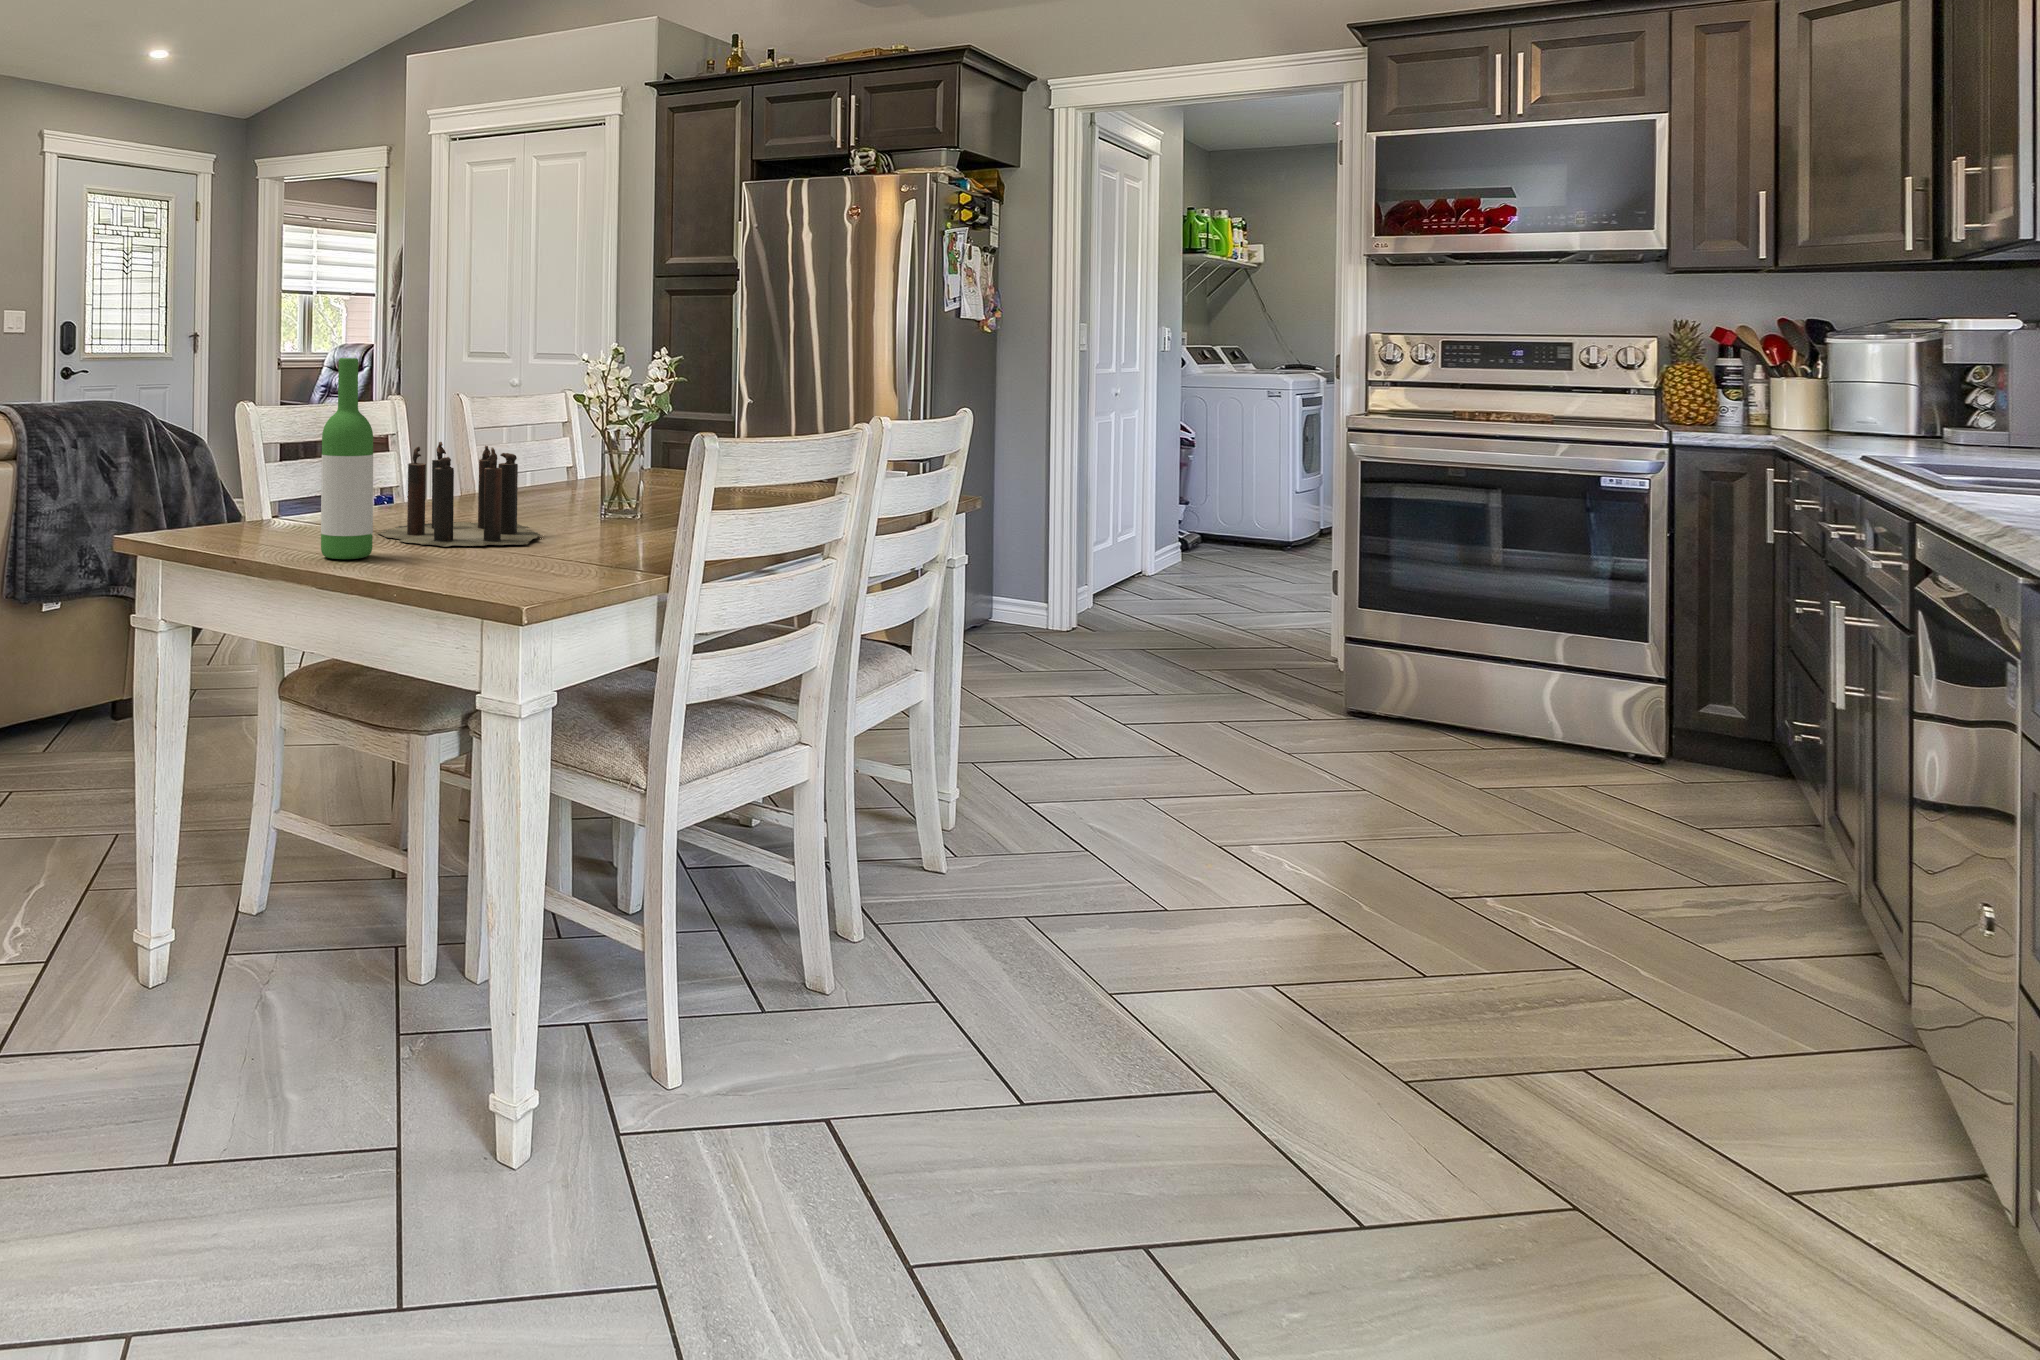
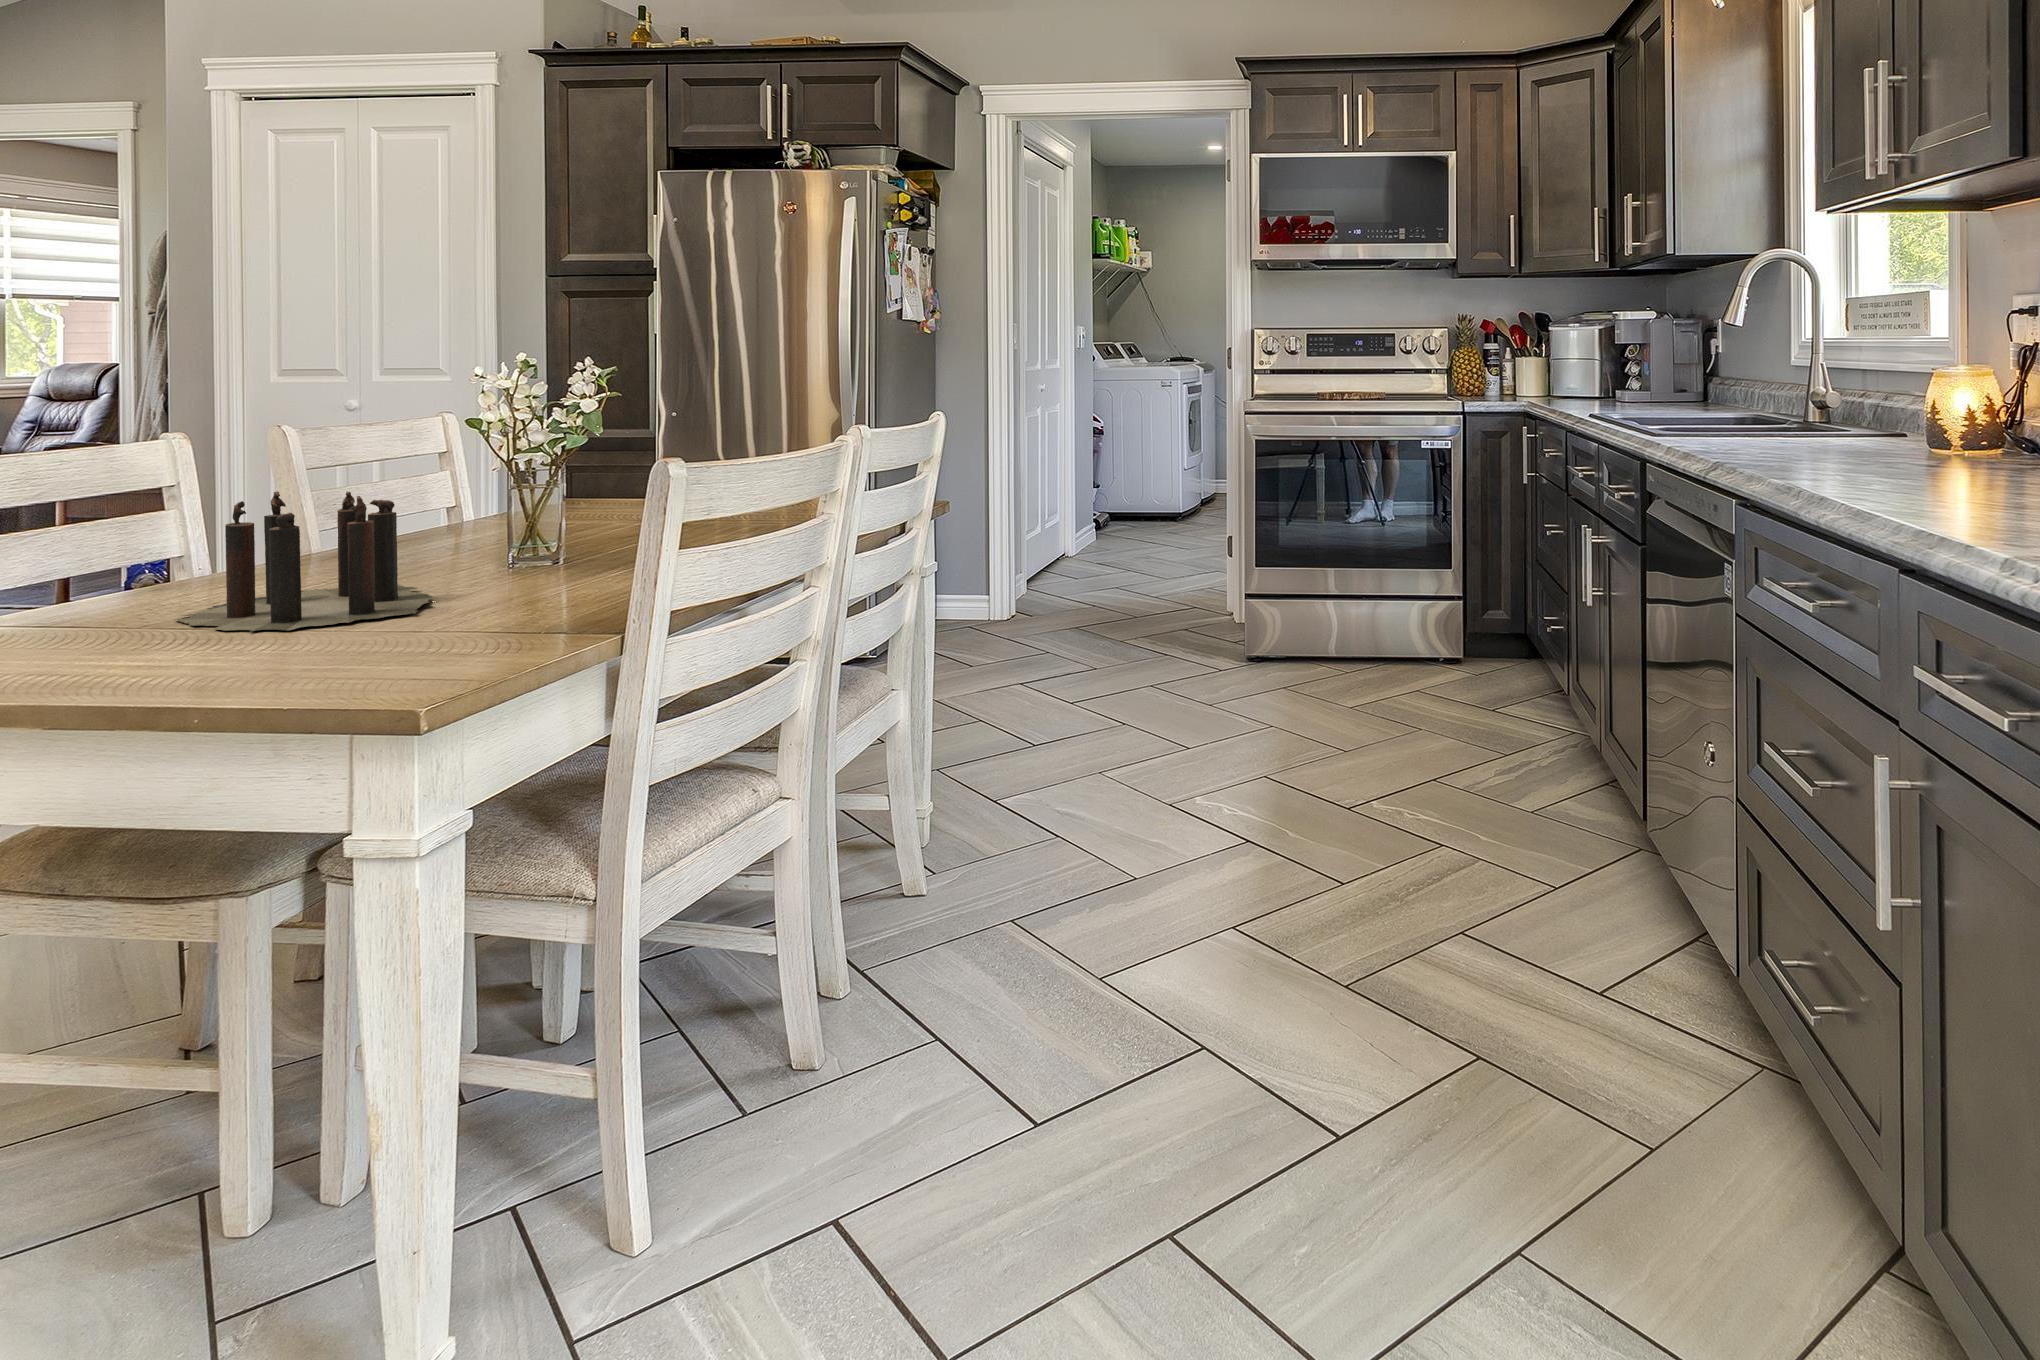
wine bottle: present [321,358,373,559] -> none [74,392,168,671]

